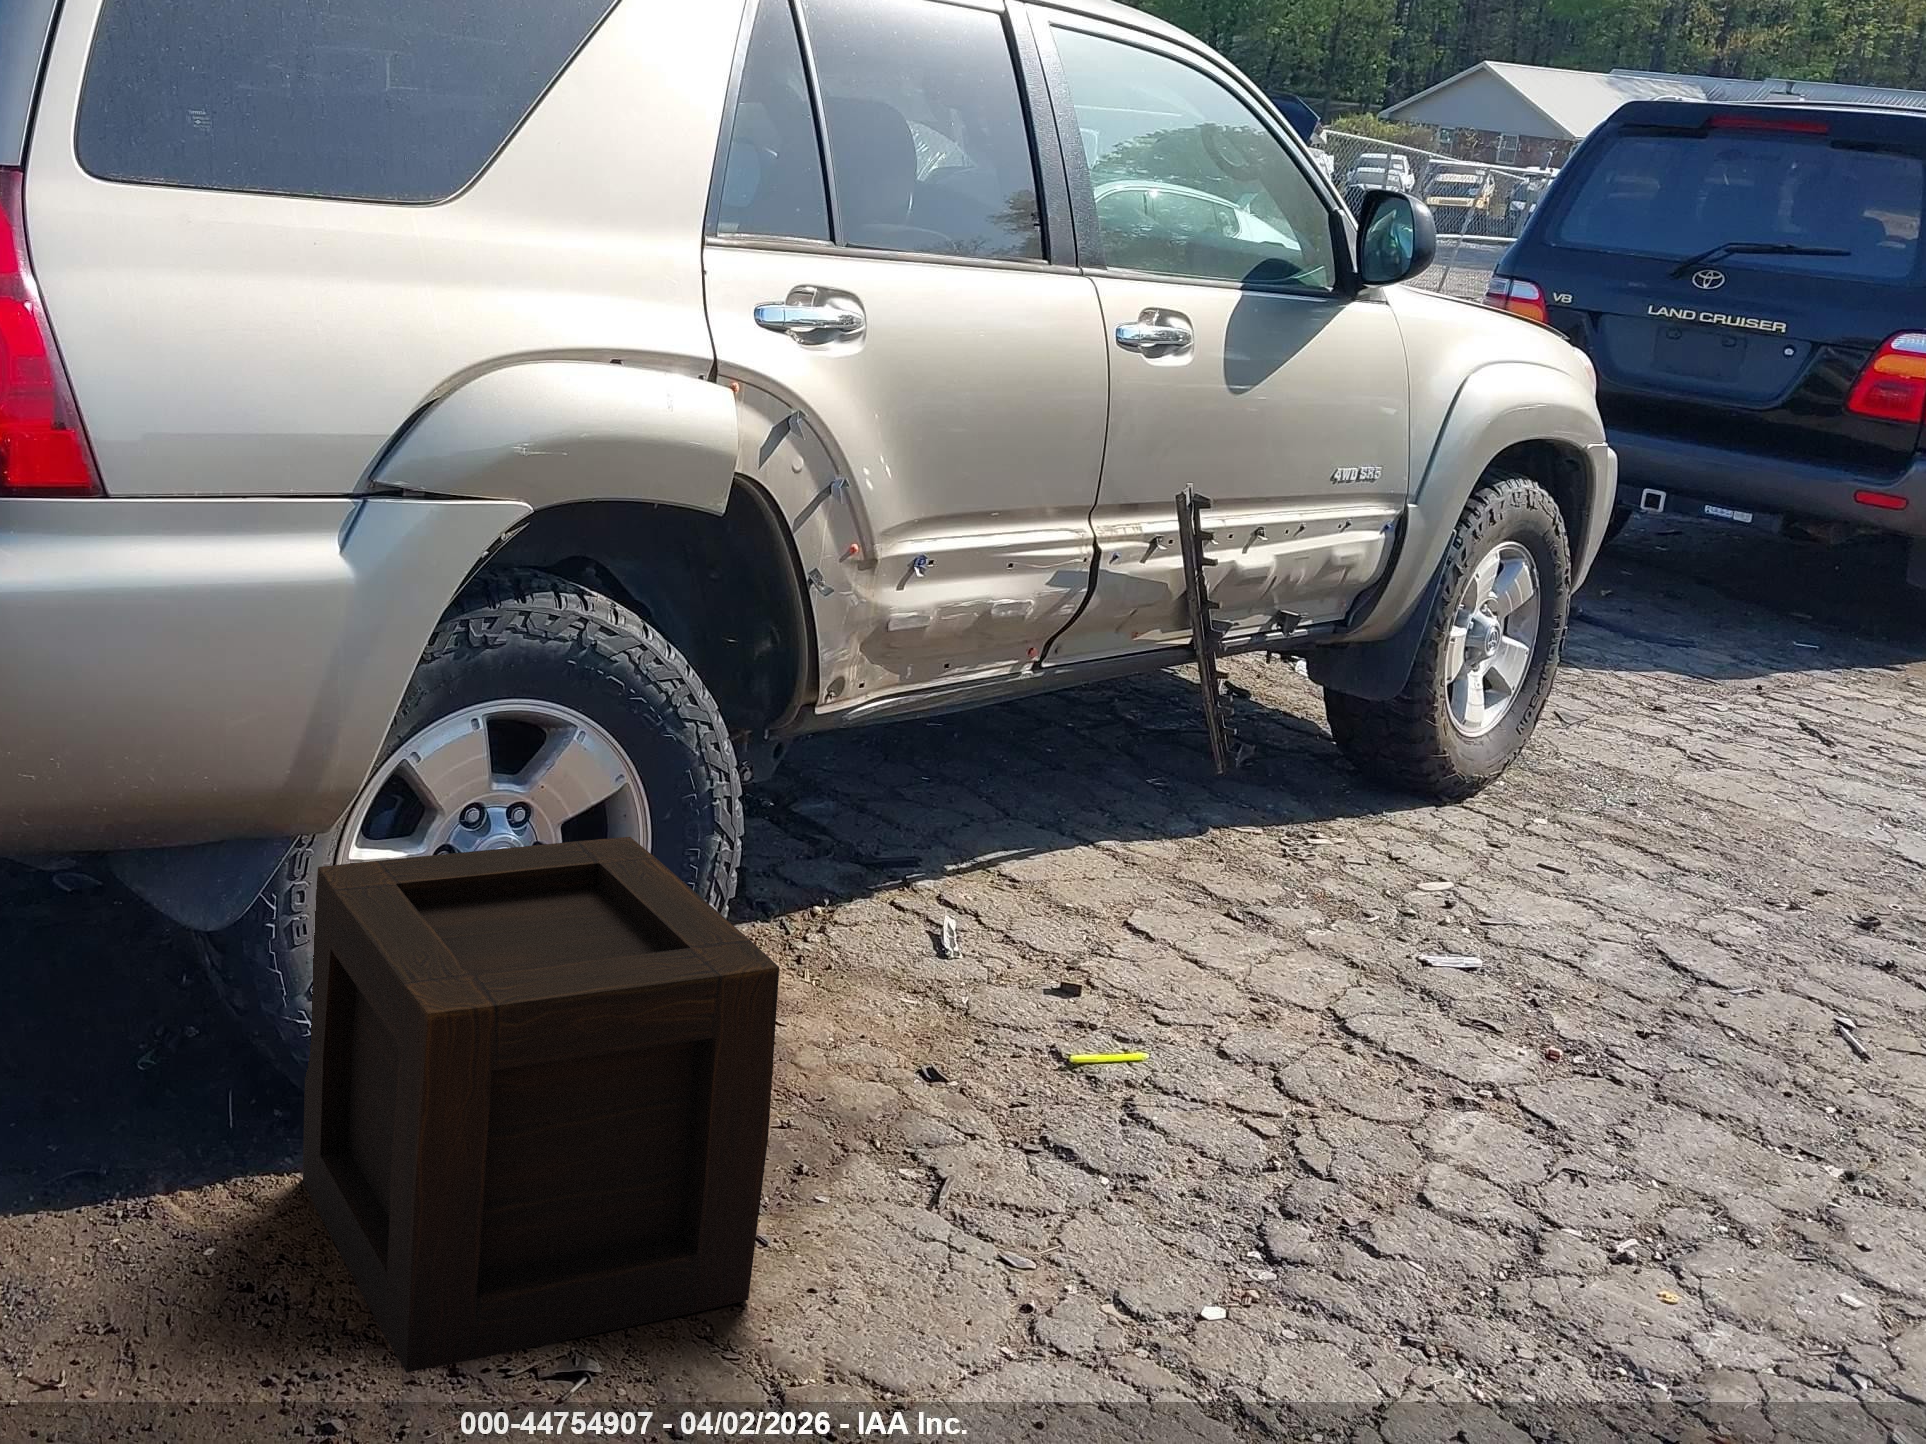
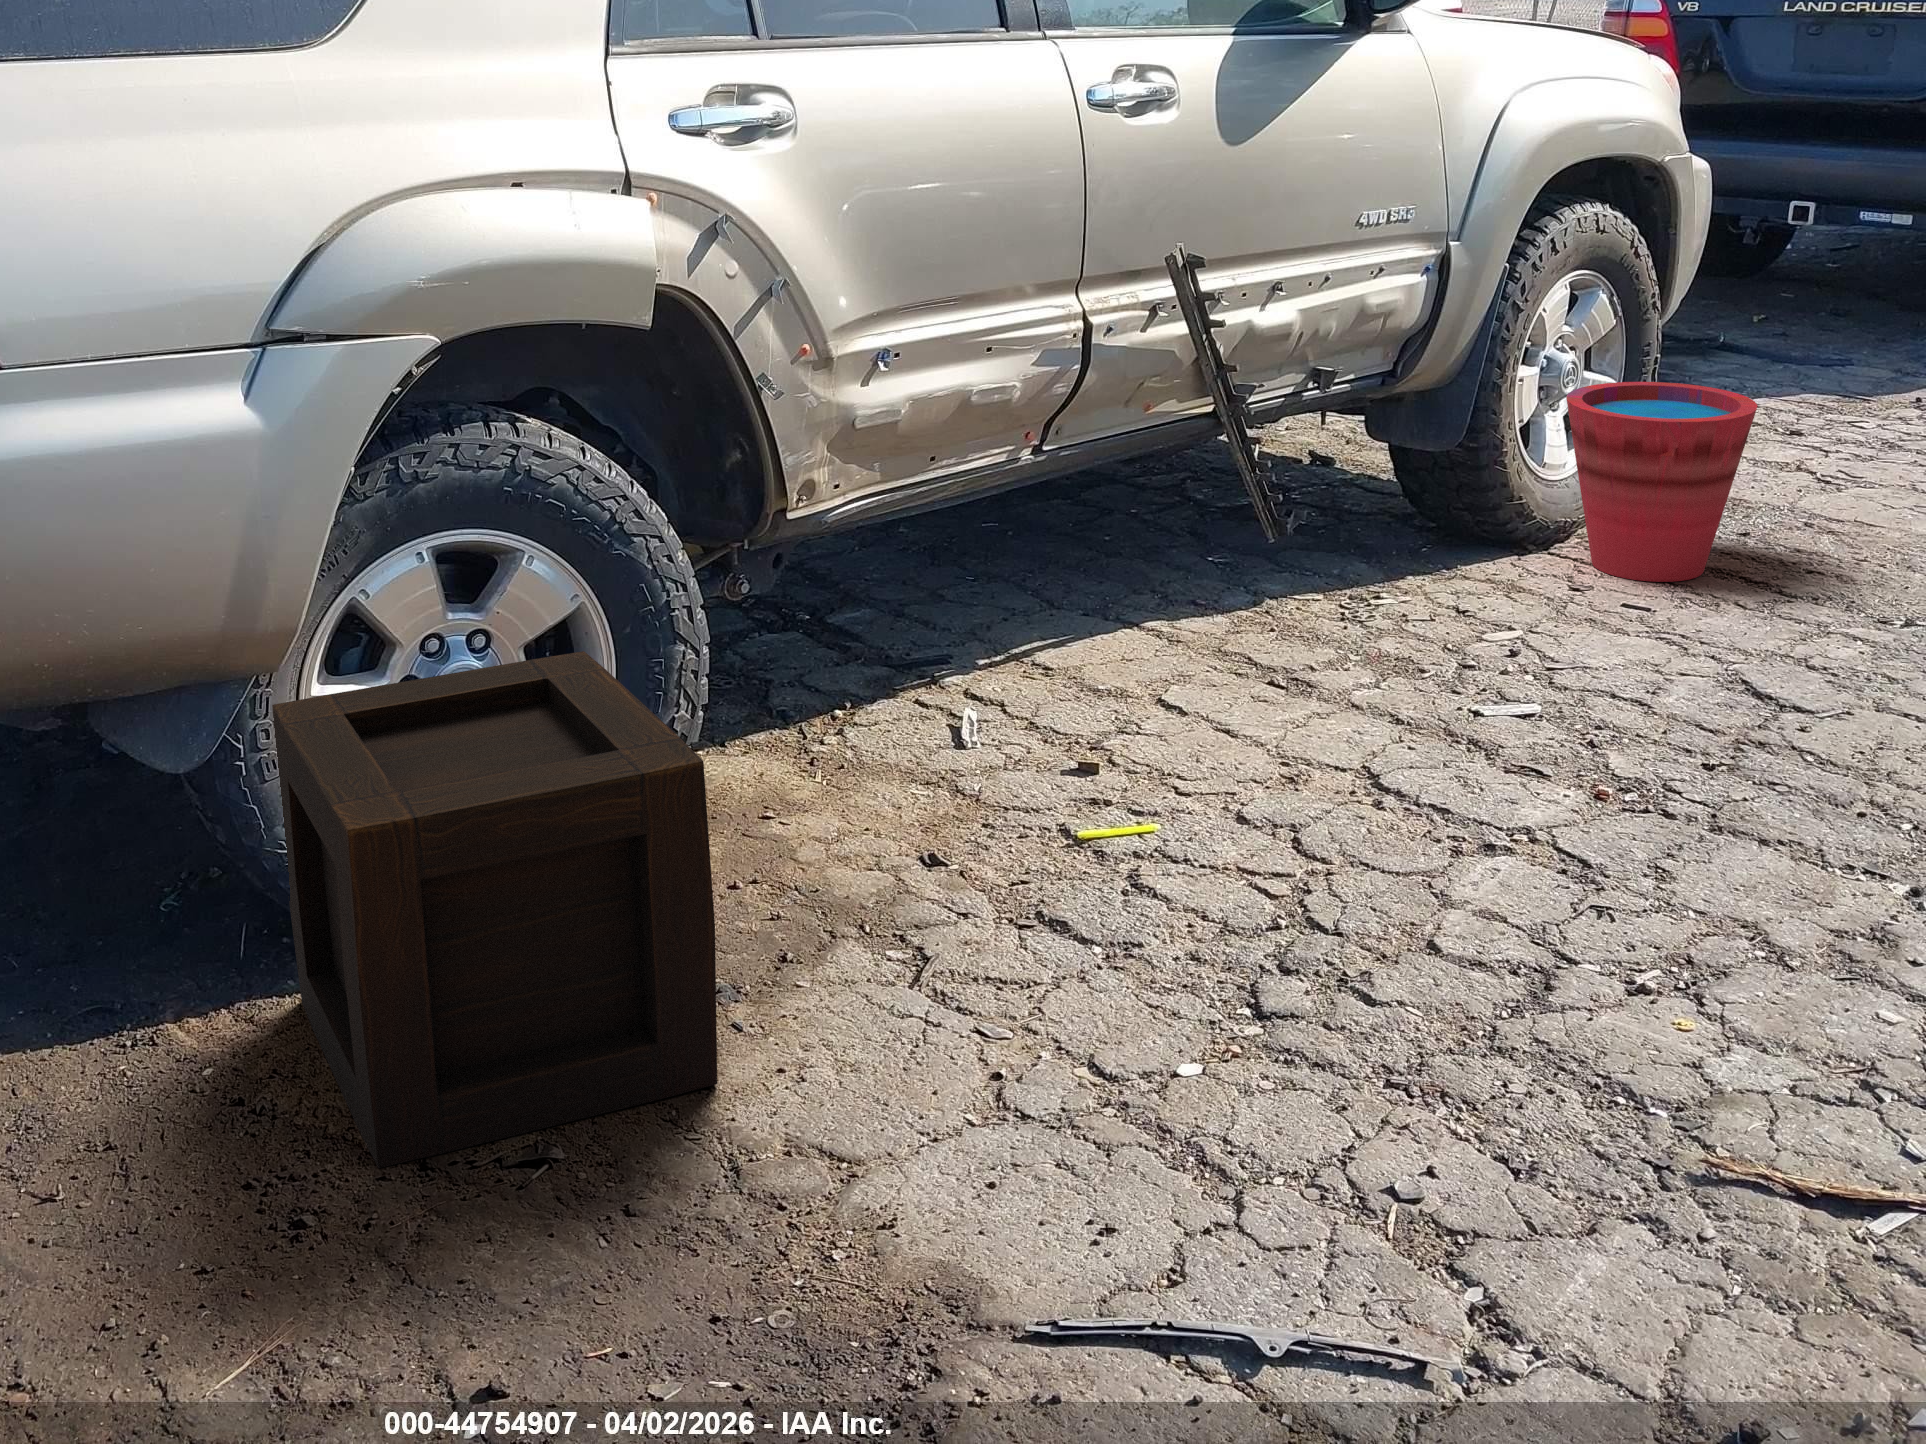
bucket: none [1492,650,1665,845] -> present [1566,382,1757,582]

